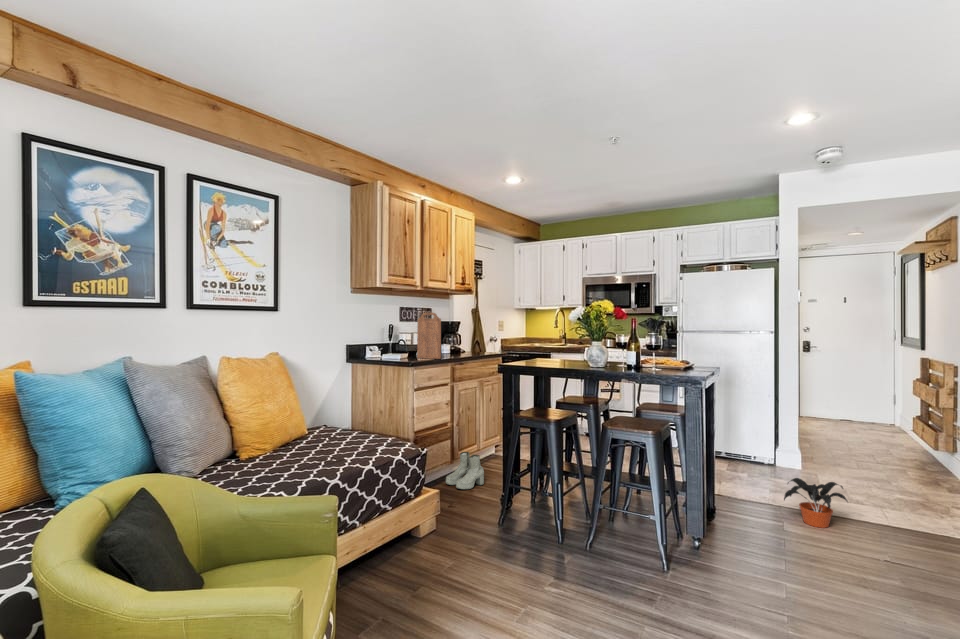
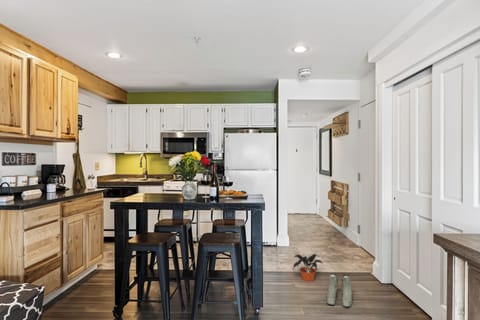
cutting board: present [417,313,441,359] -> none [24,158,50,199]
boots: present [446,452,484,489] -> present [327,273,352,307]

